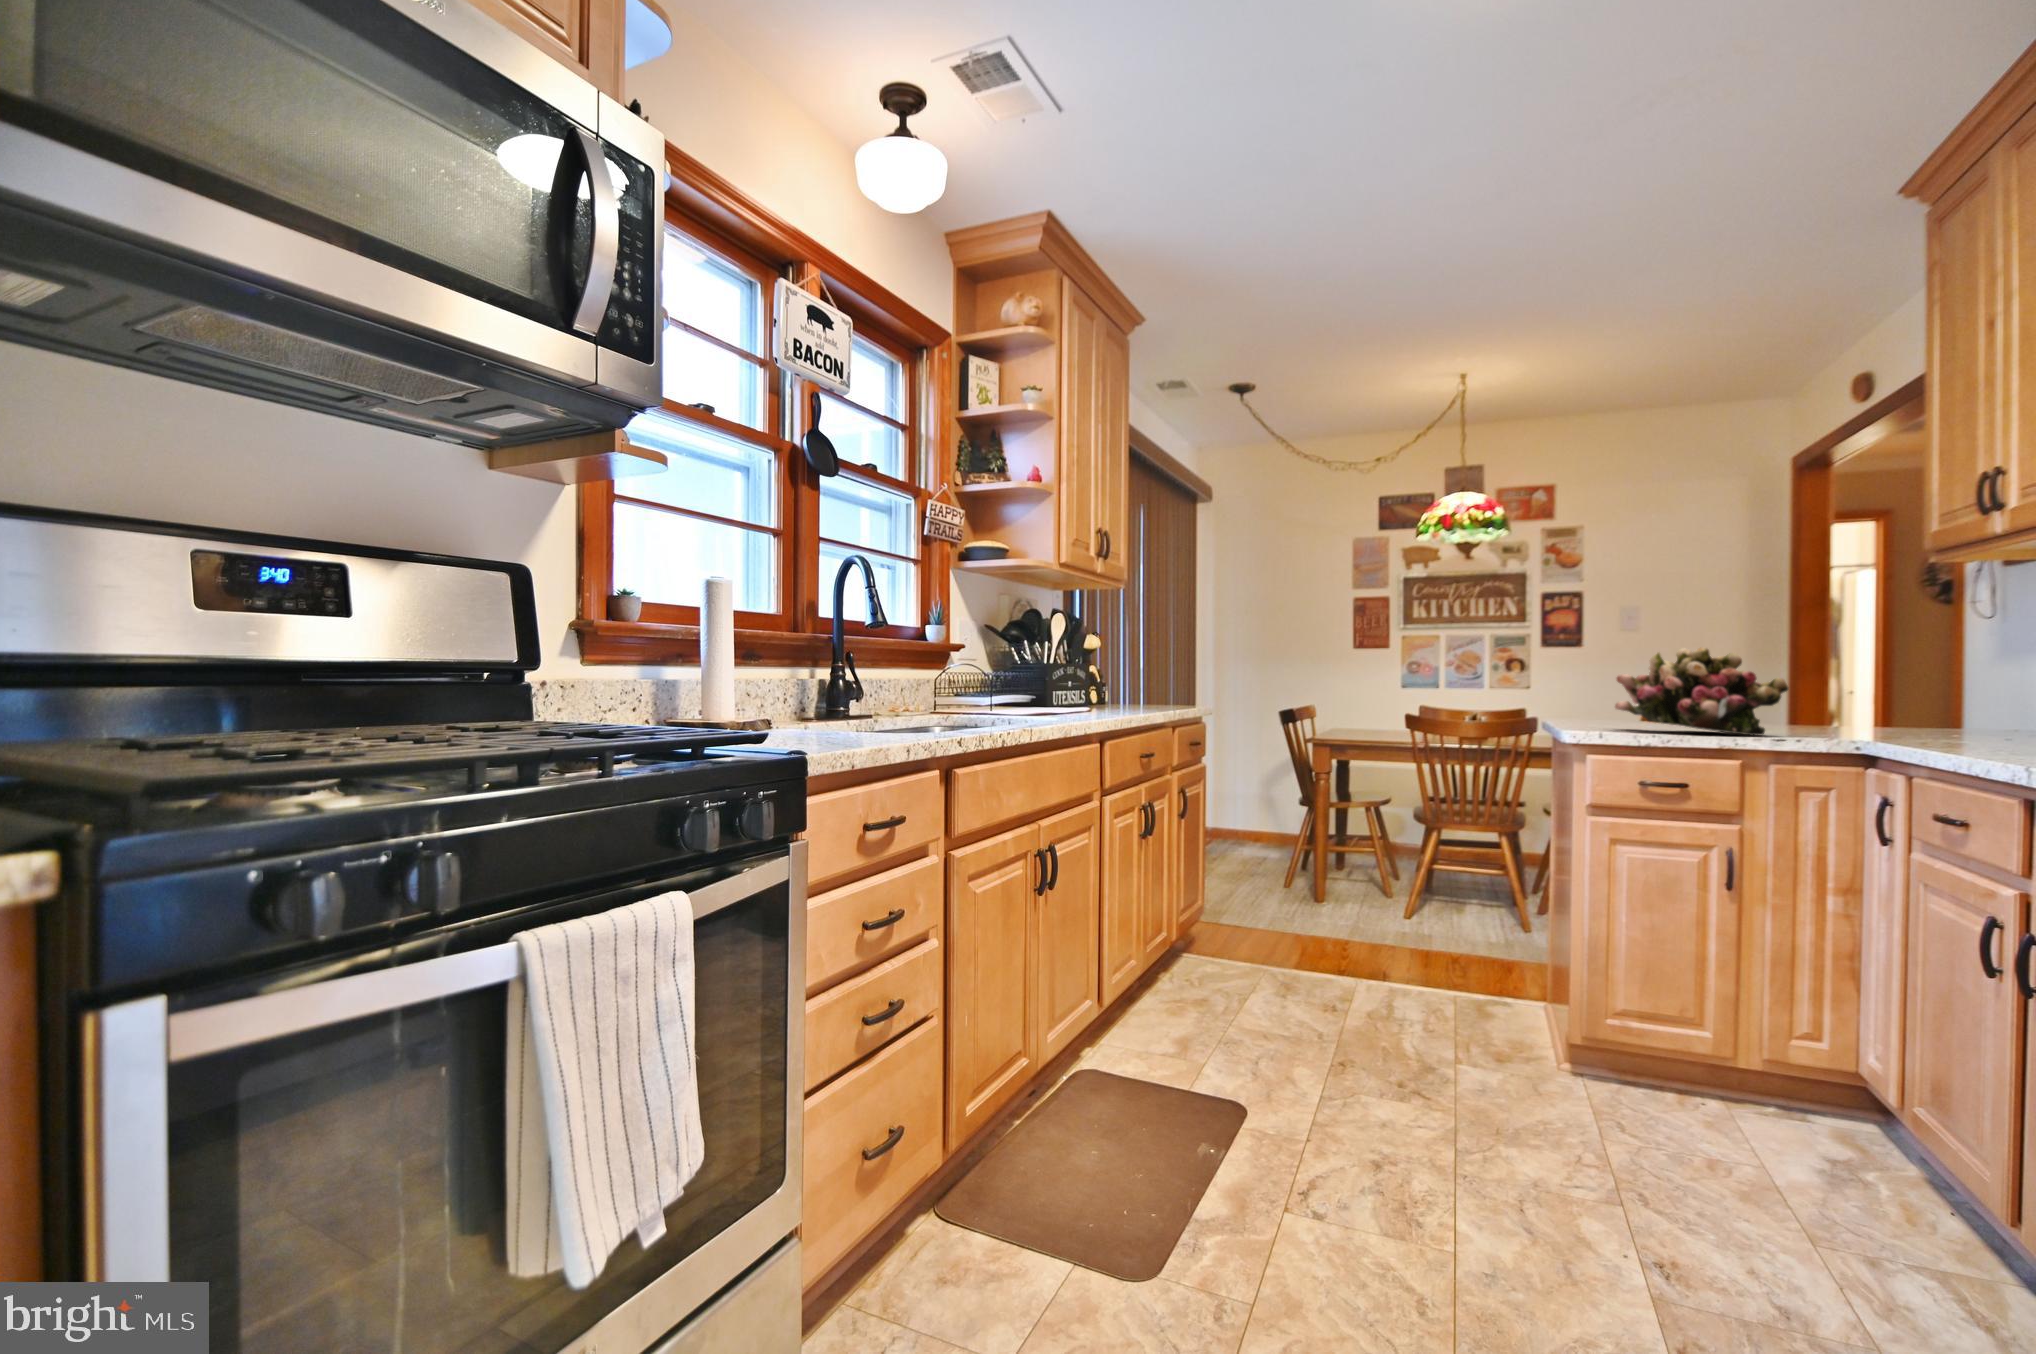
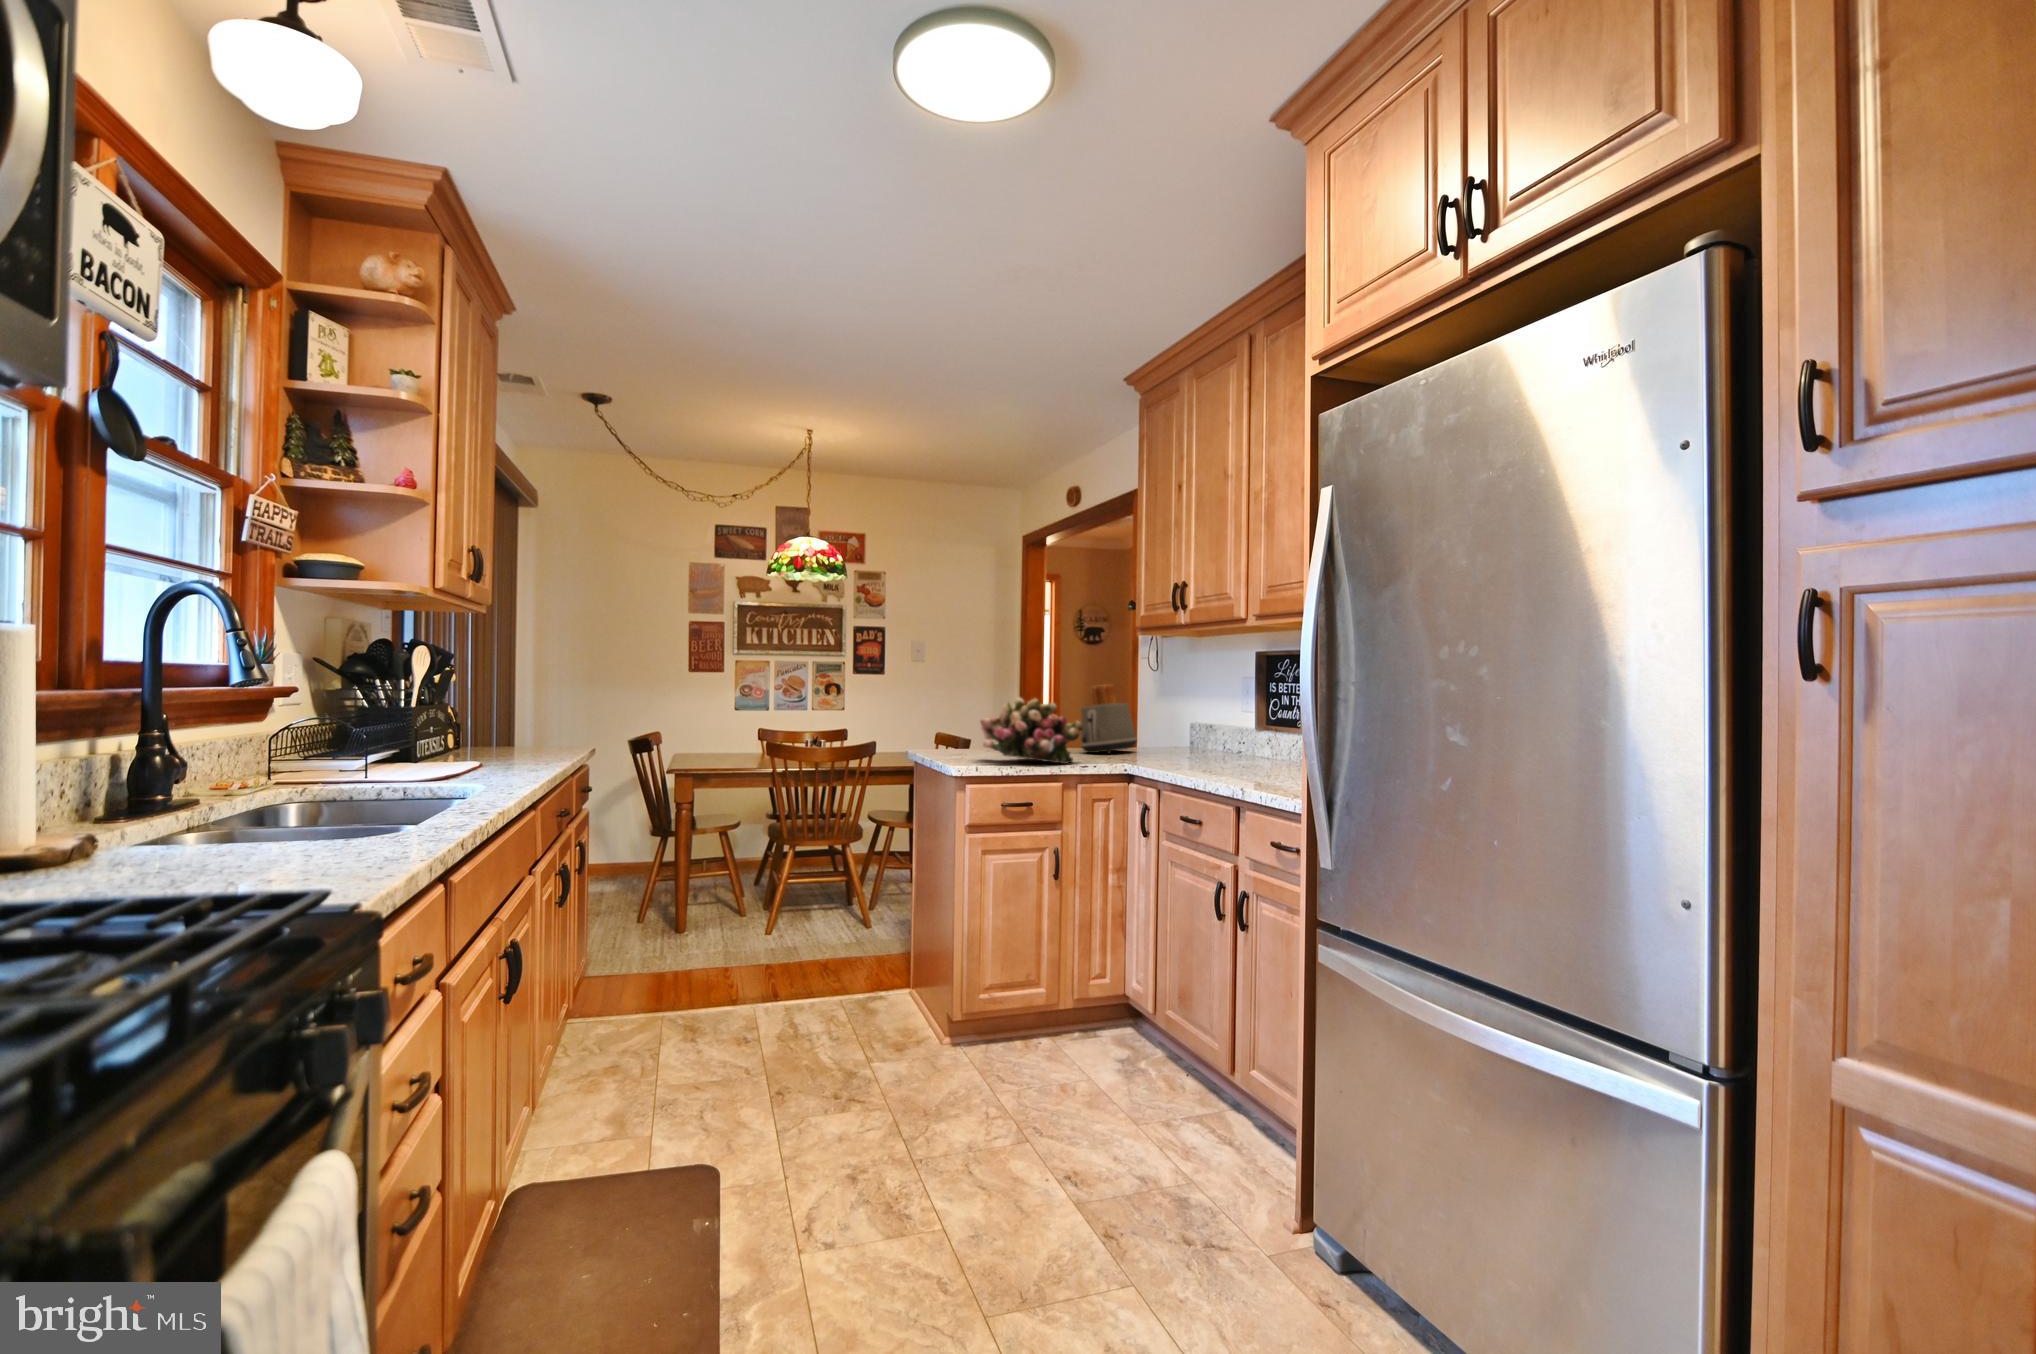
toaster: none [1819,633,1940,734] -> present [1081,684,1137,754]

